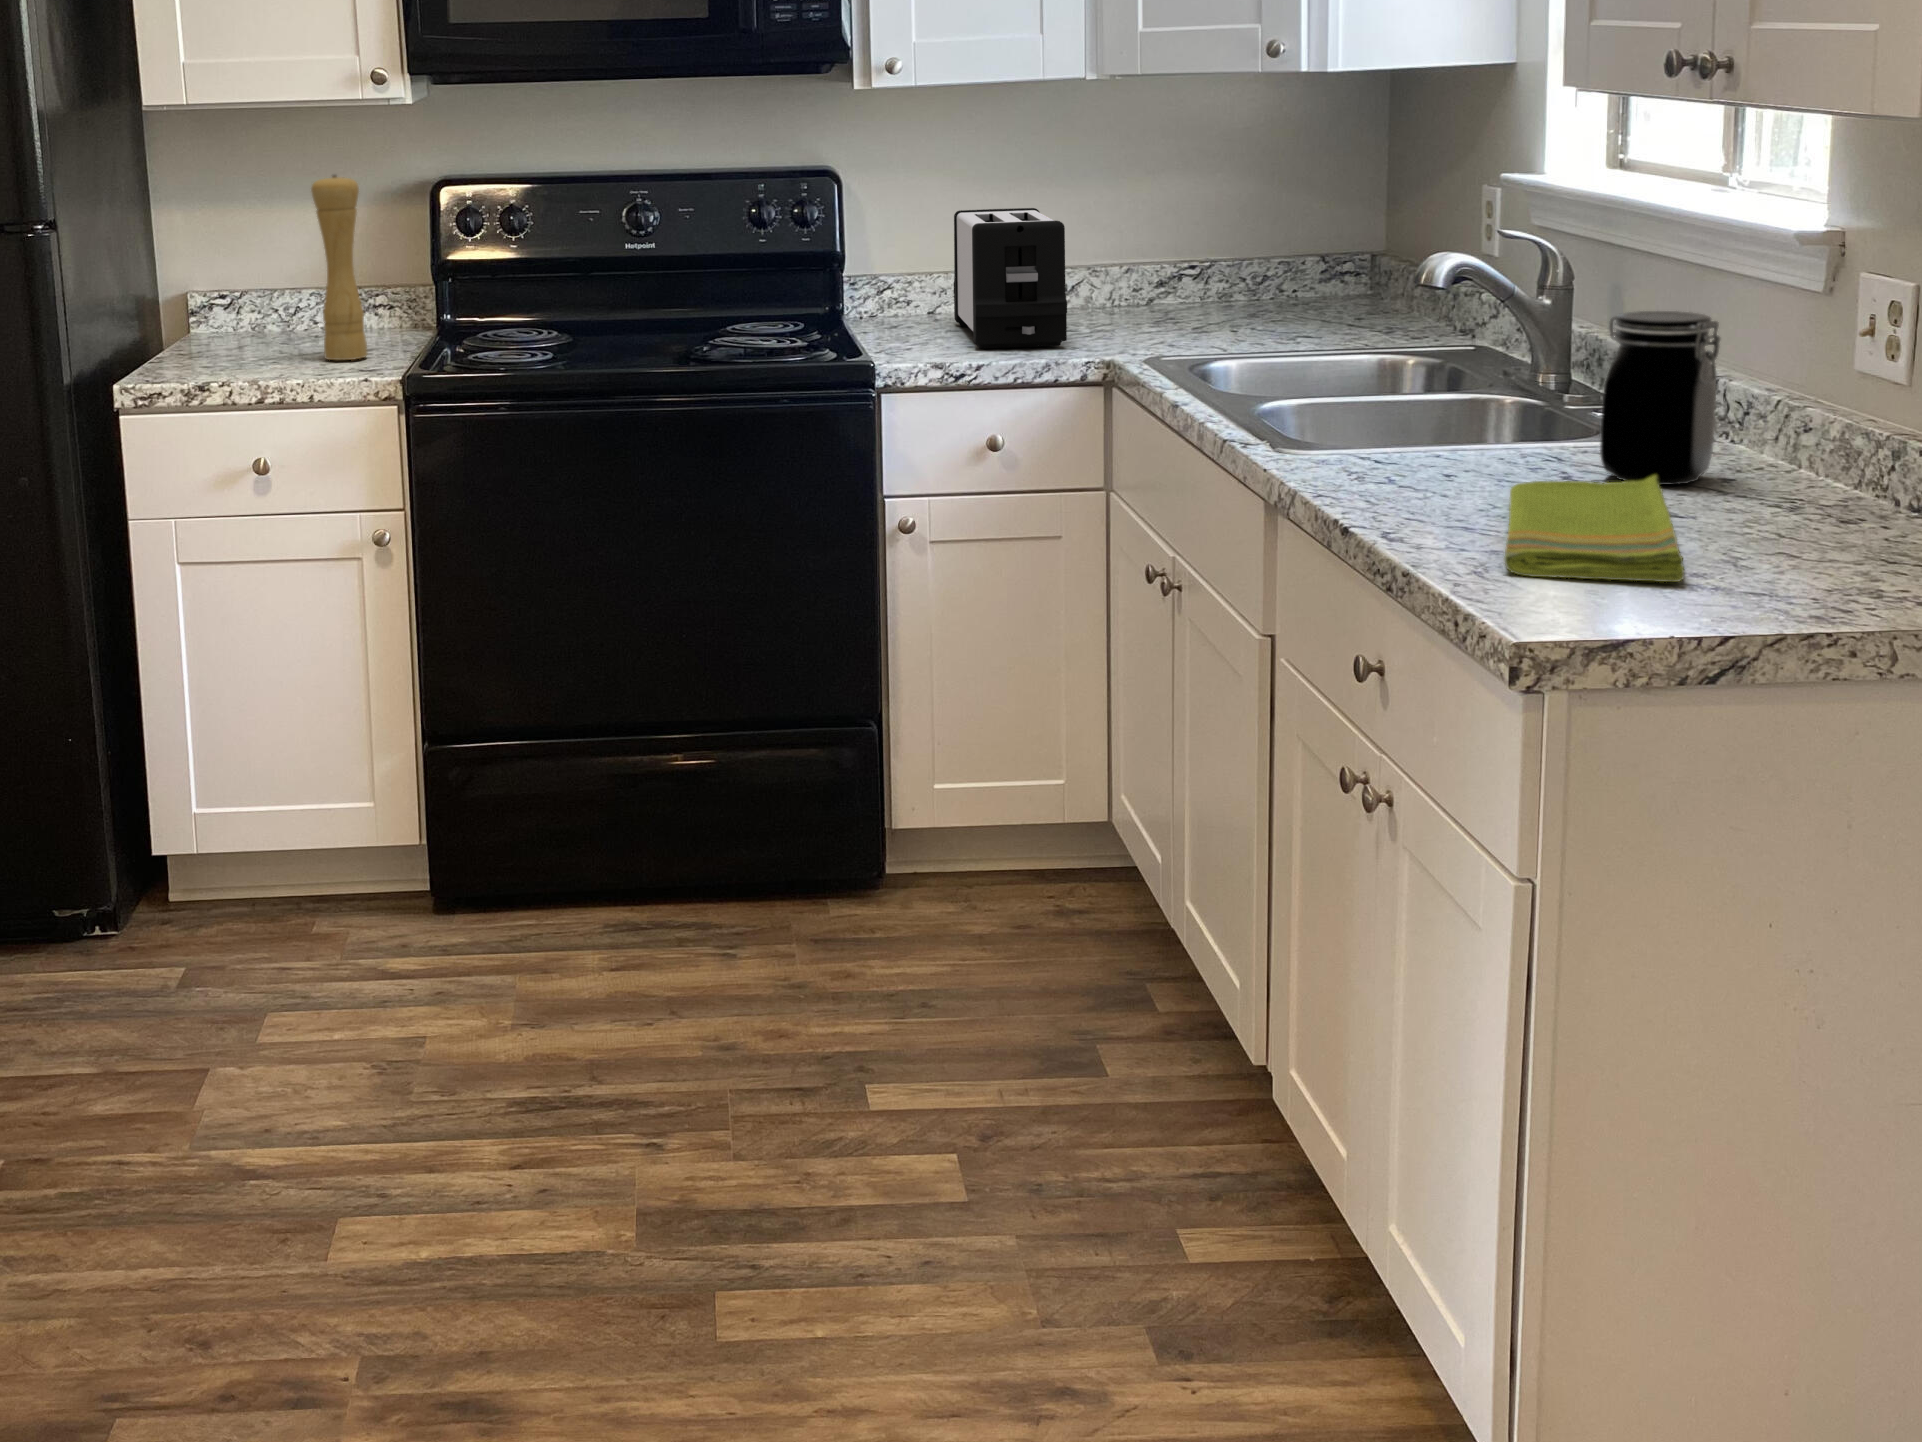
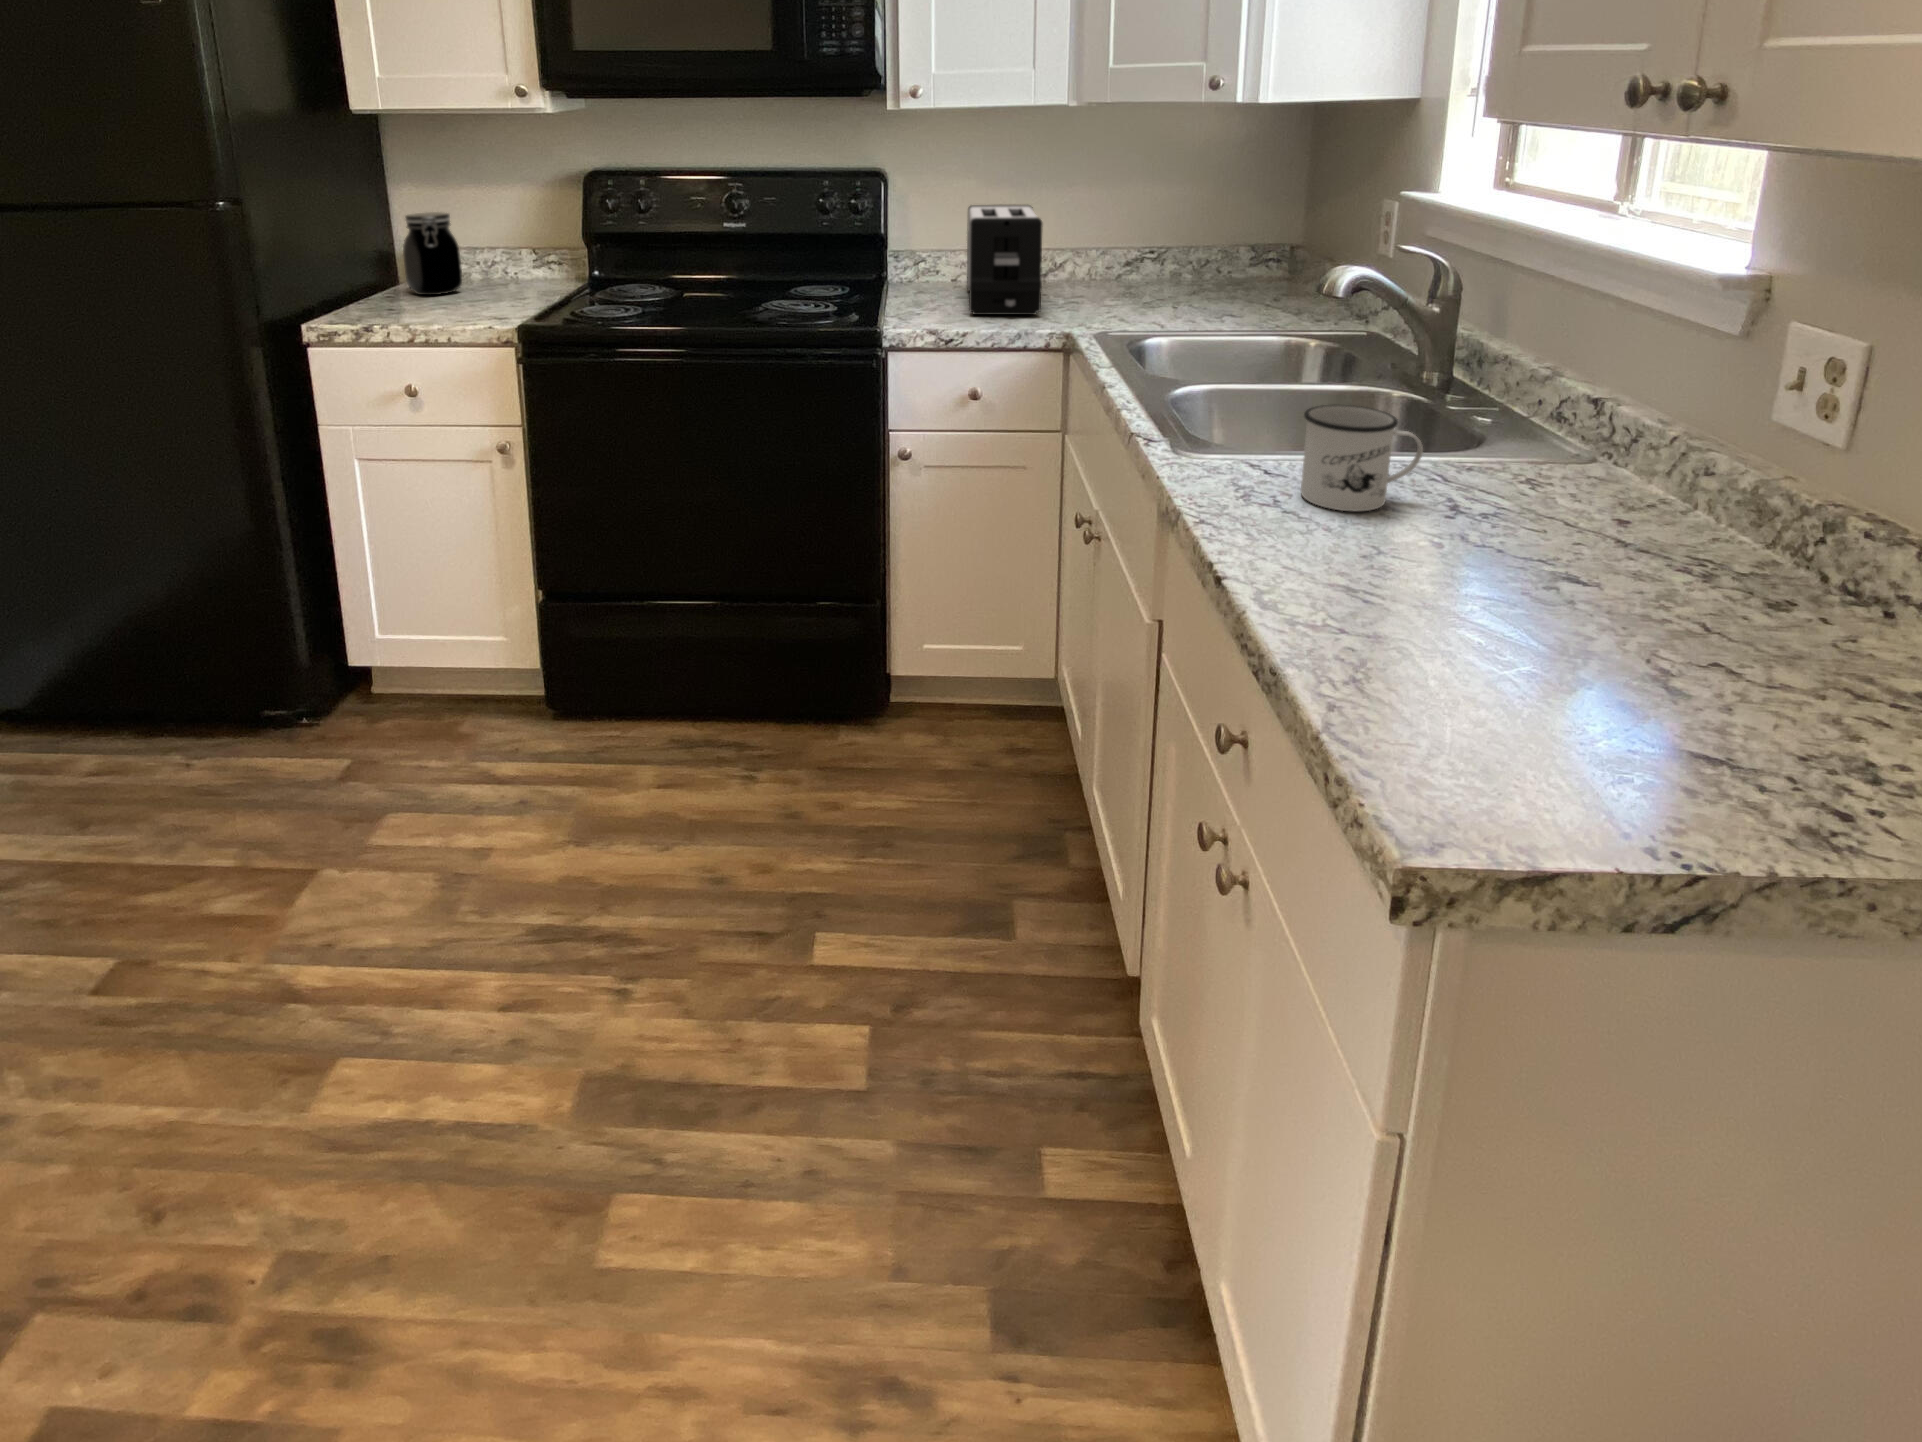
pepper mill: present [311,175,367,360] -> none [468,166,515,307]
jar: present [1600,311,1720,485] -> present [403,212,462,295]
mug: none [1413,380,1533,482] -> present [1301,405,1423,511]
dish towel: present [1504,475,1684,582] -> none [1390,527,1615,729]

